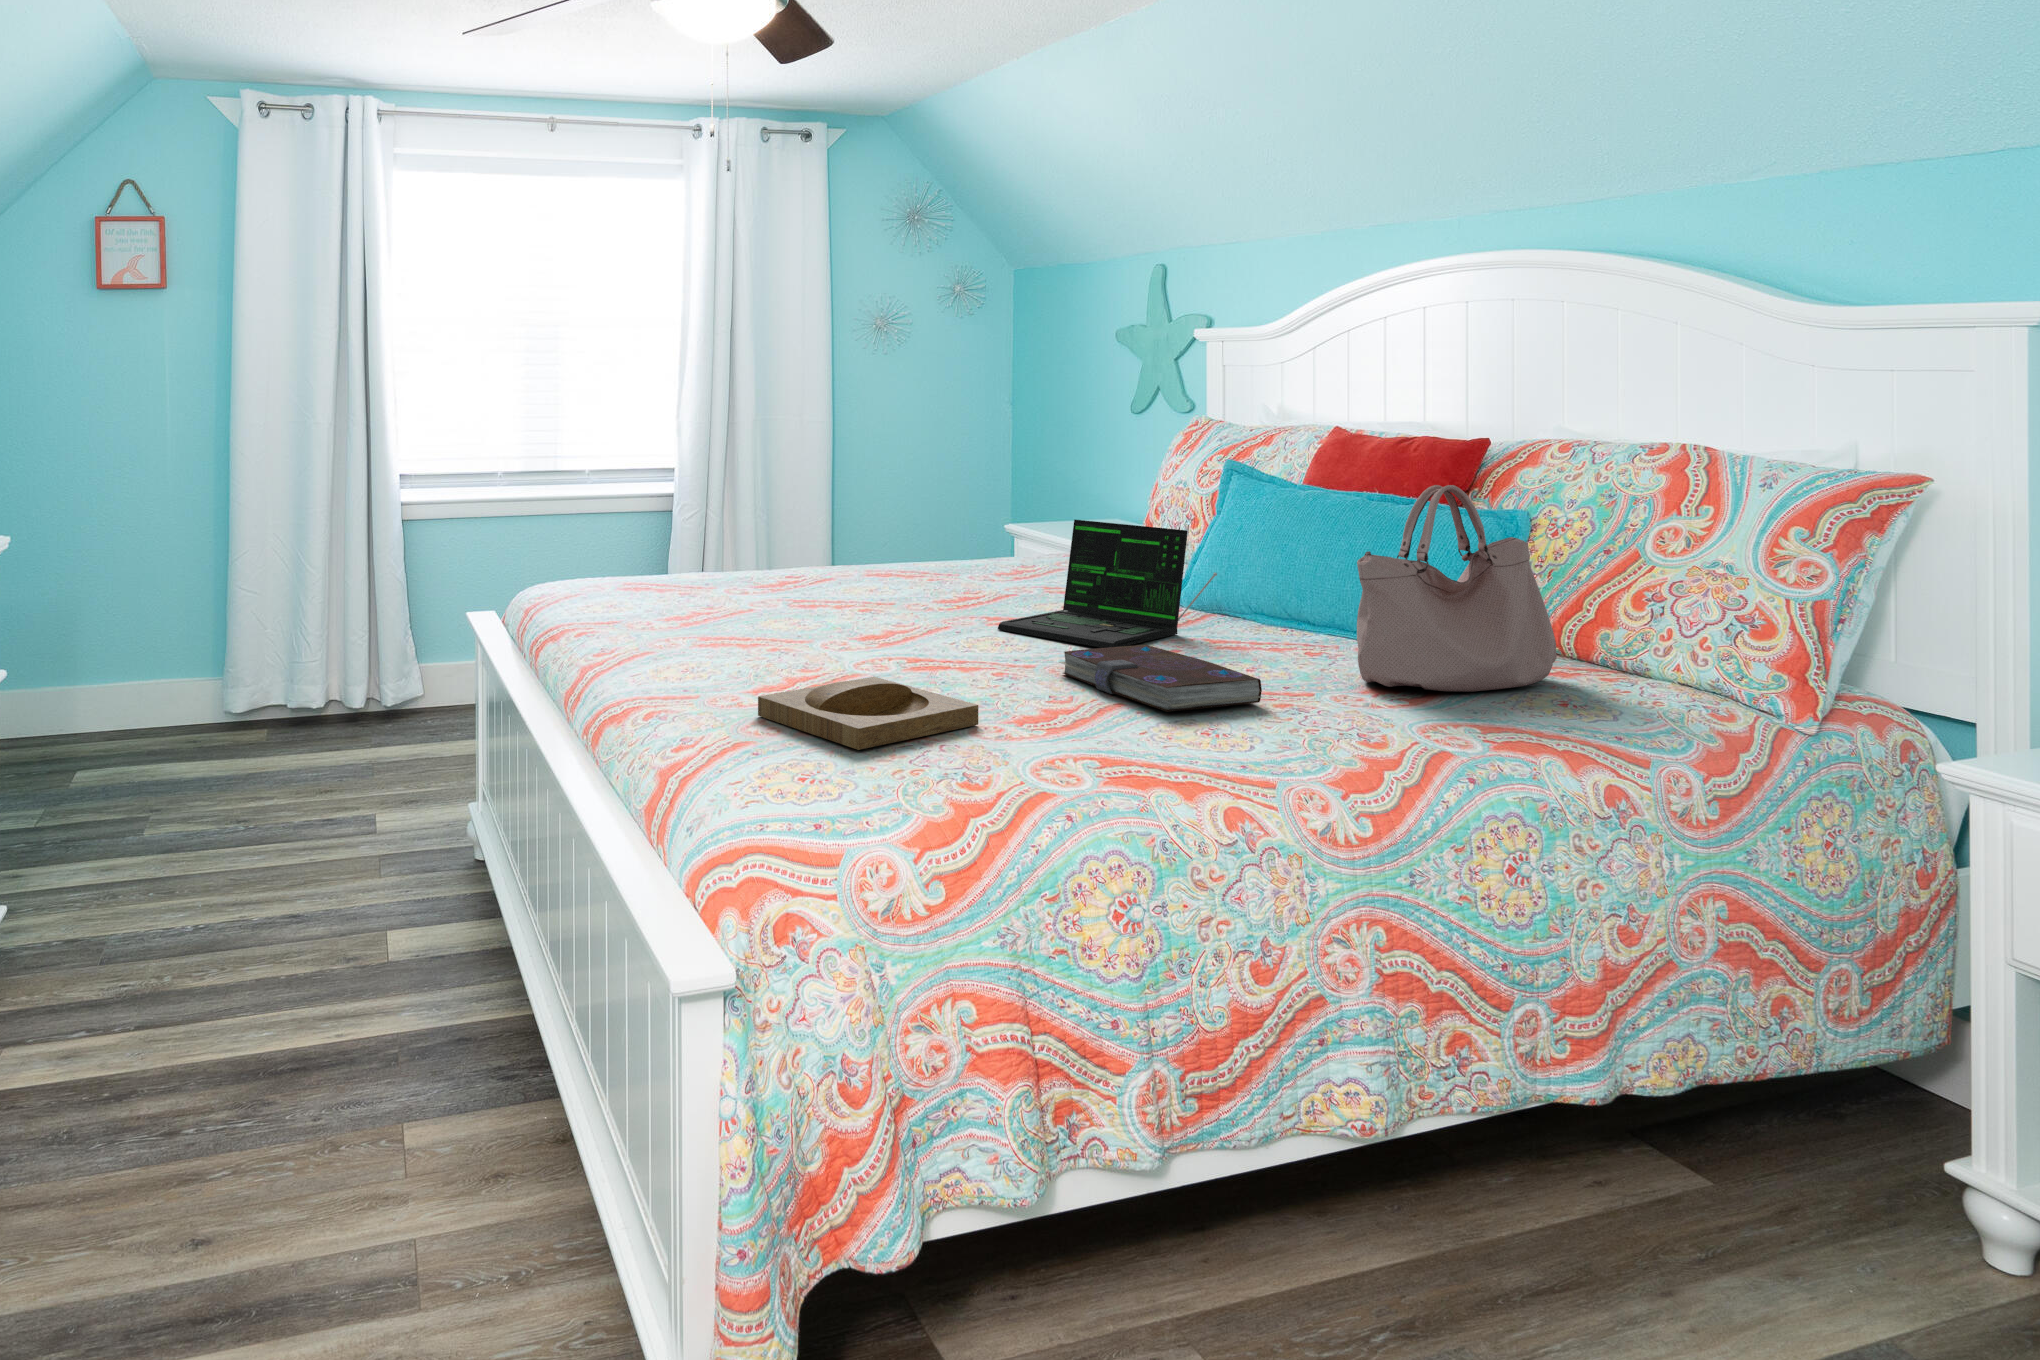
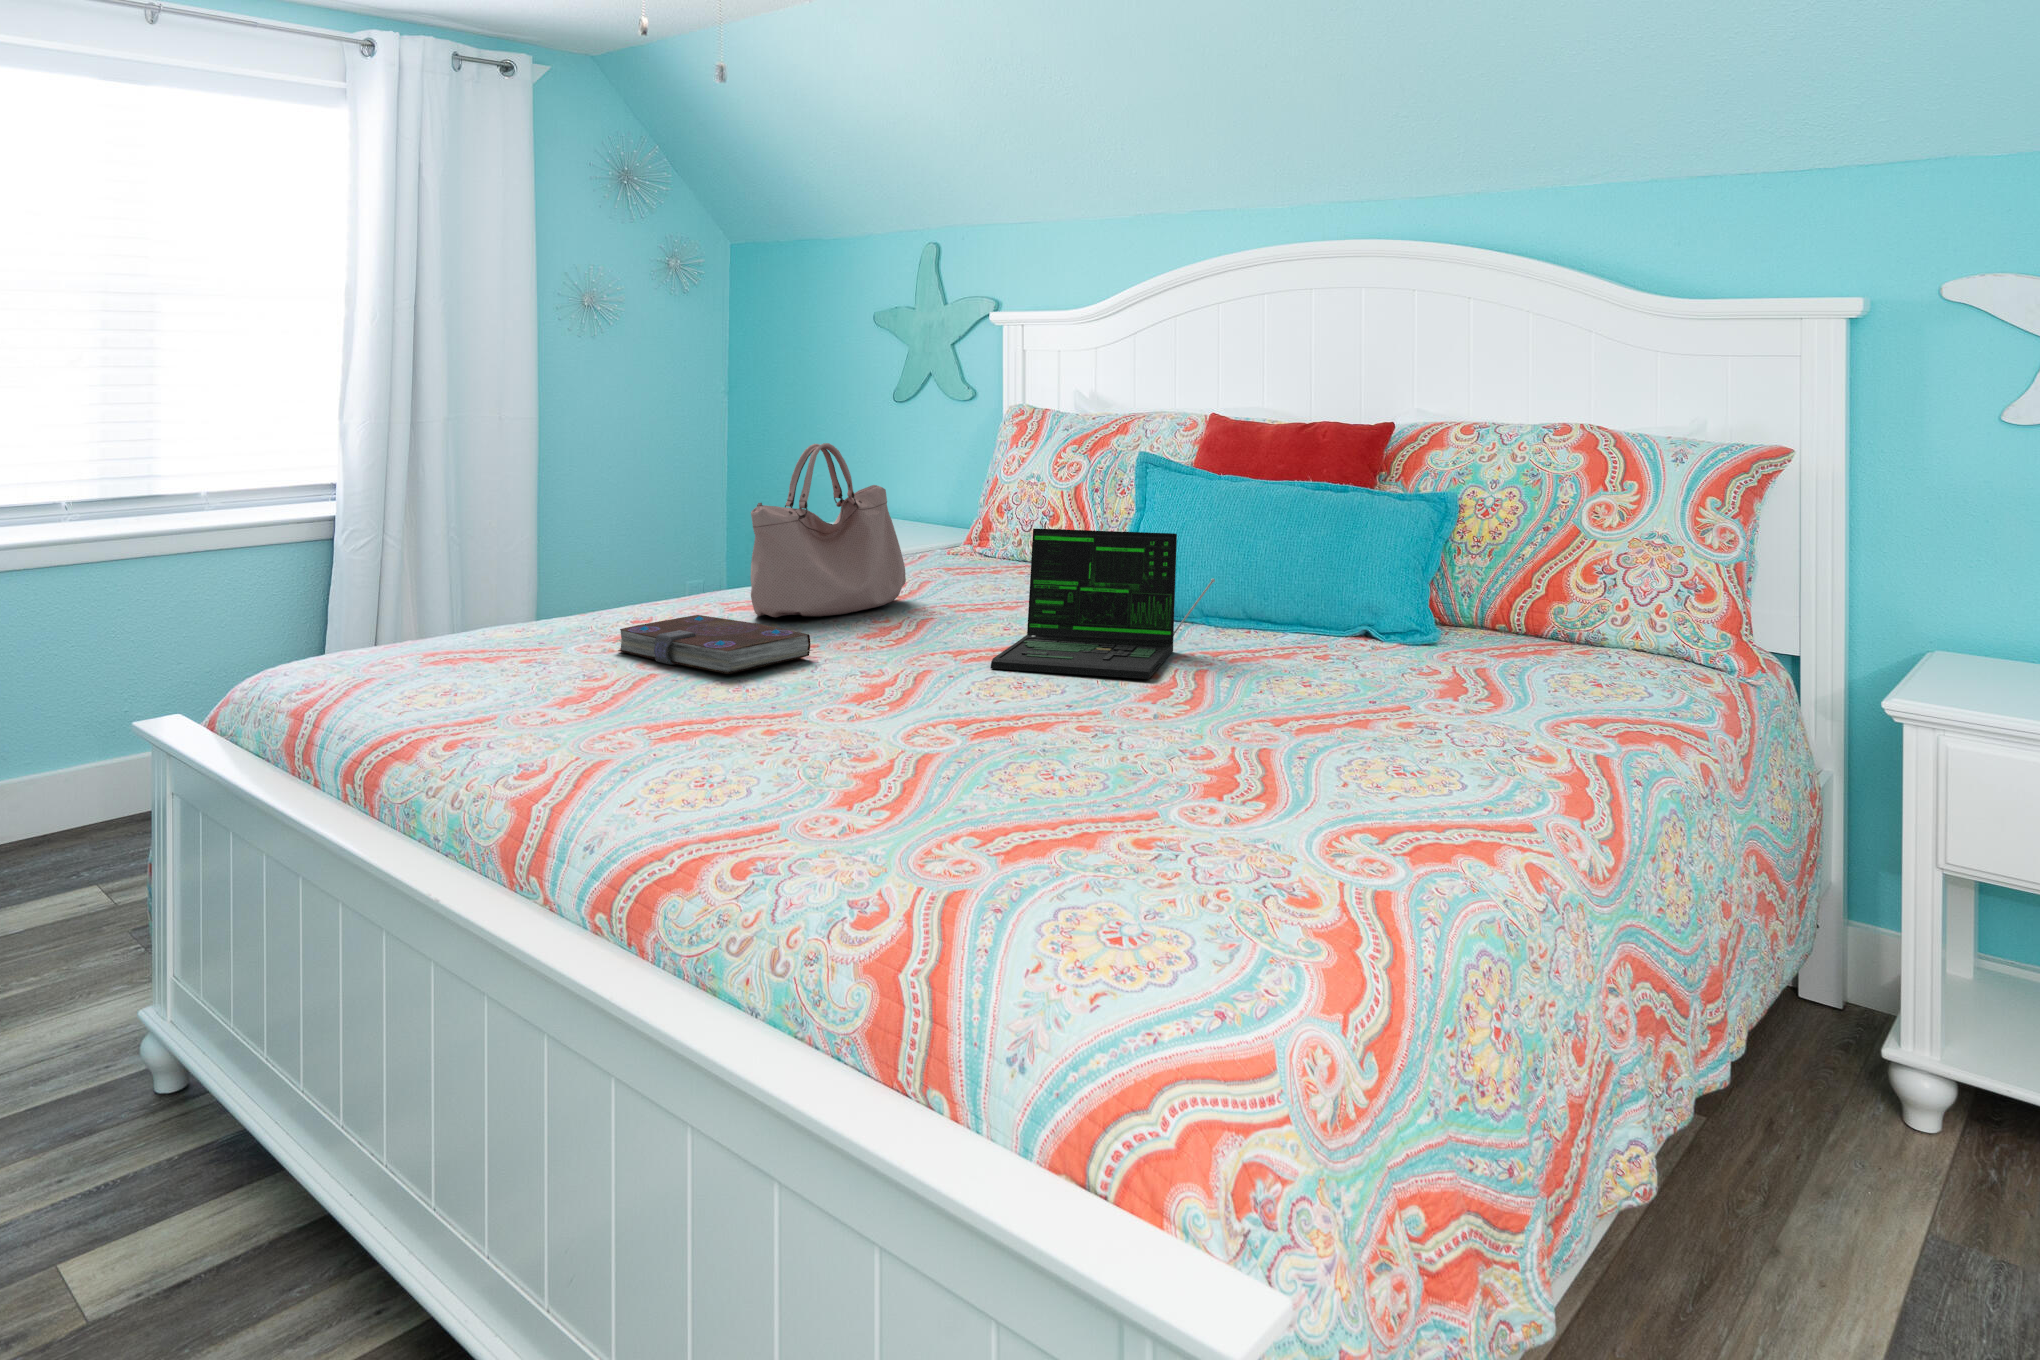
handbag: present [1357,485,1556,692] -> present [751,443,906,617]
book: present [1059,645,1262,712] -> present [615,615,811,674]
tray: present [758,677,978,750] -> none [909,759,1181,875]

